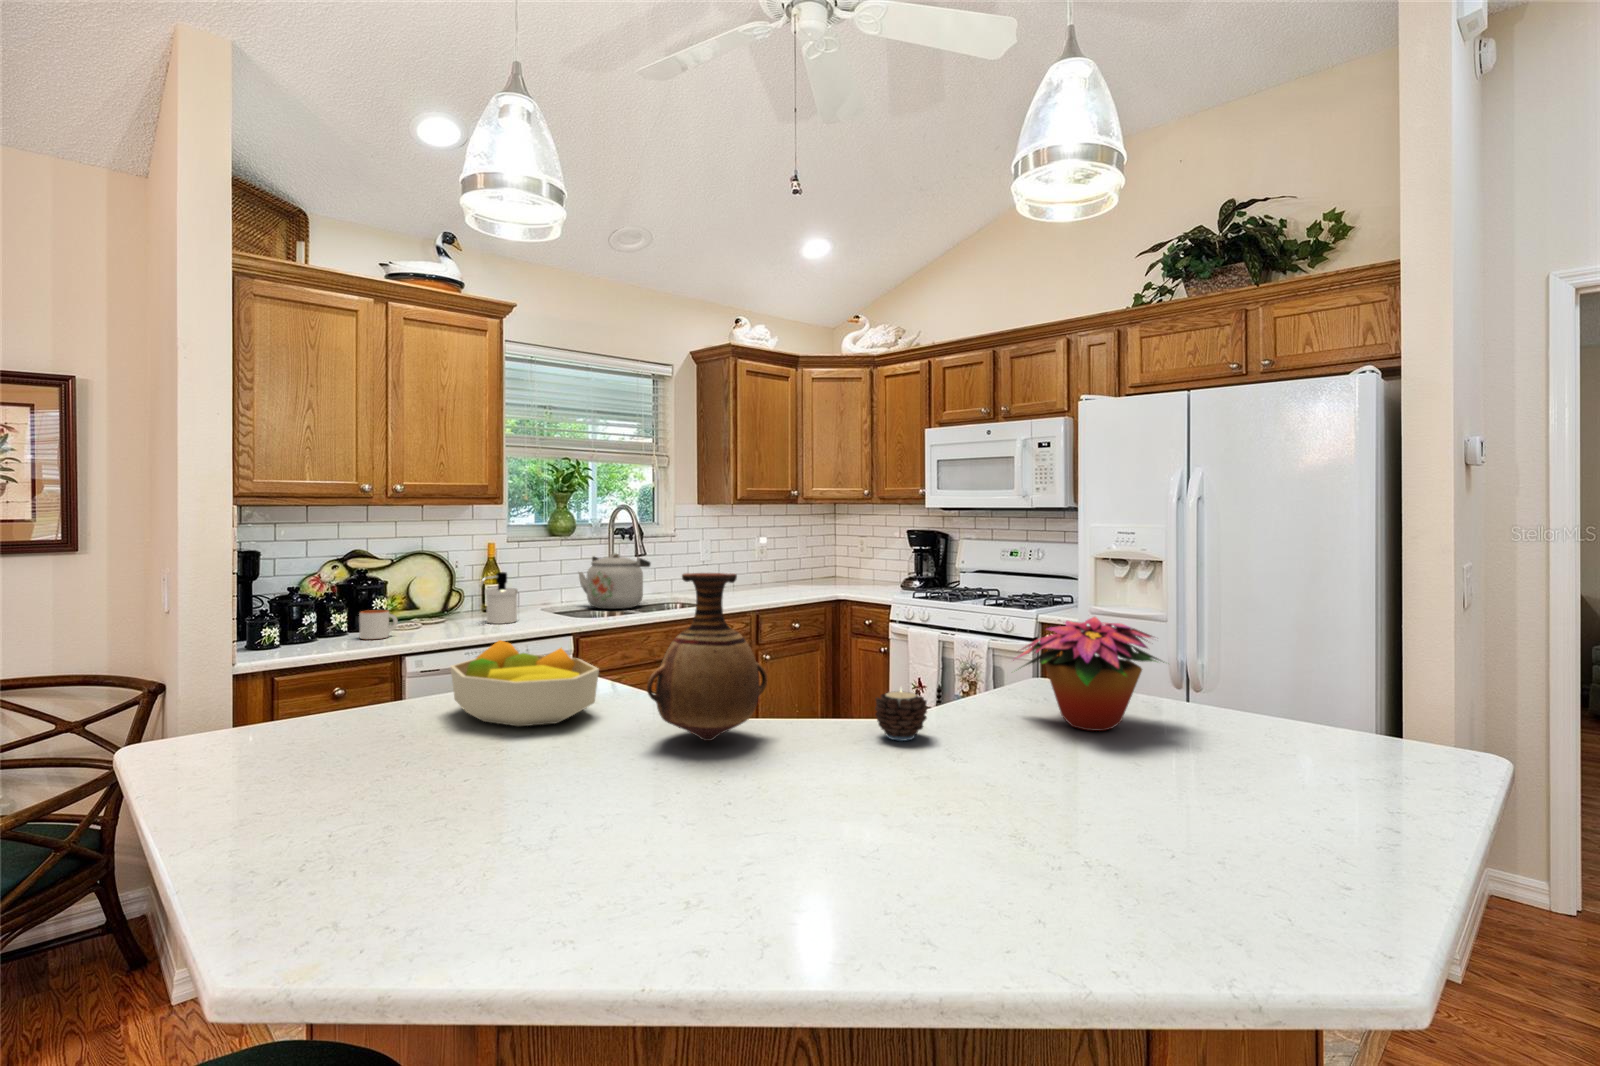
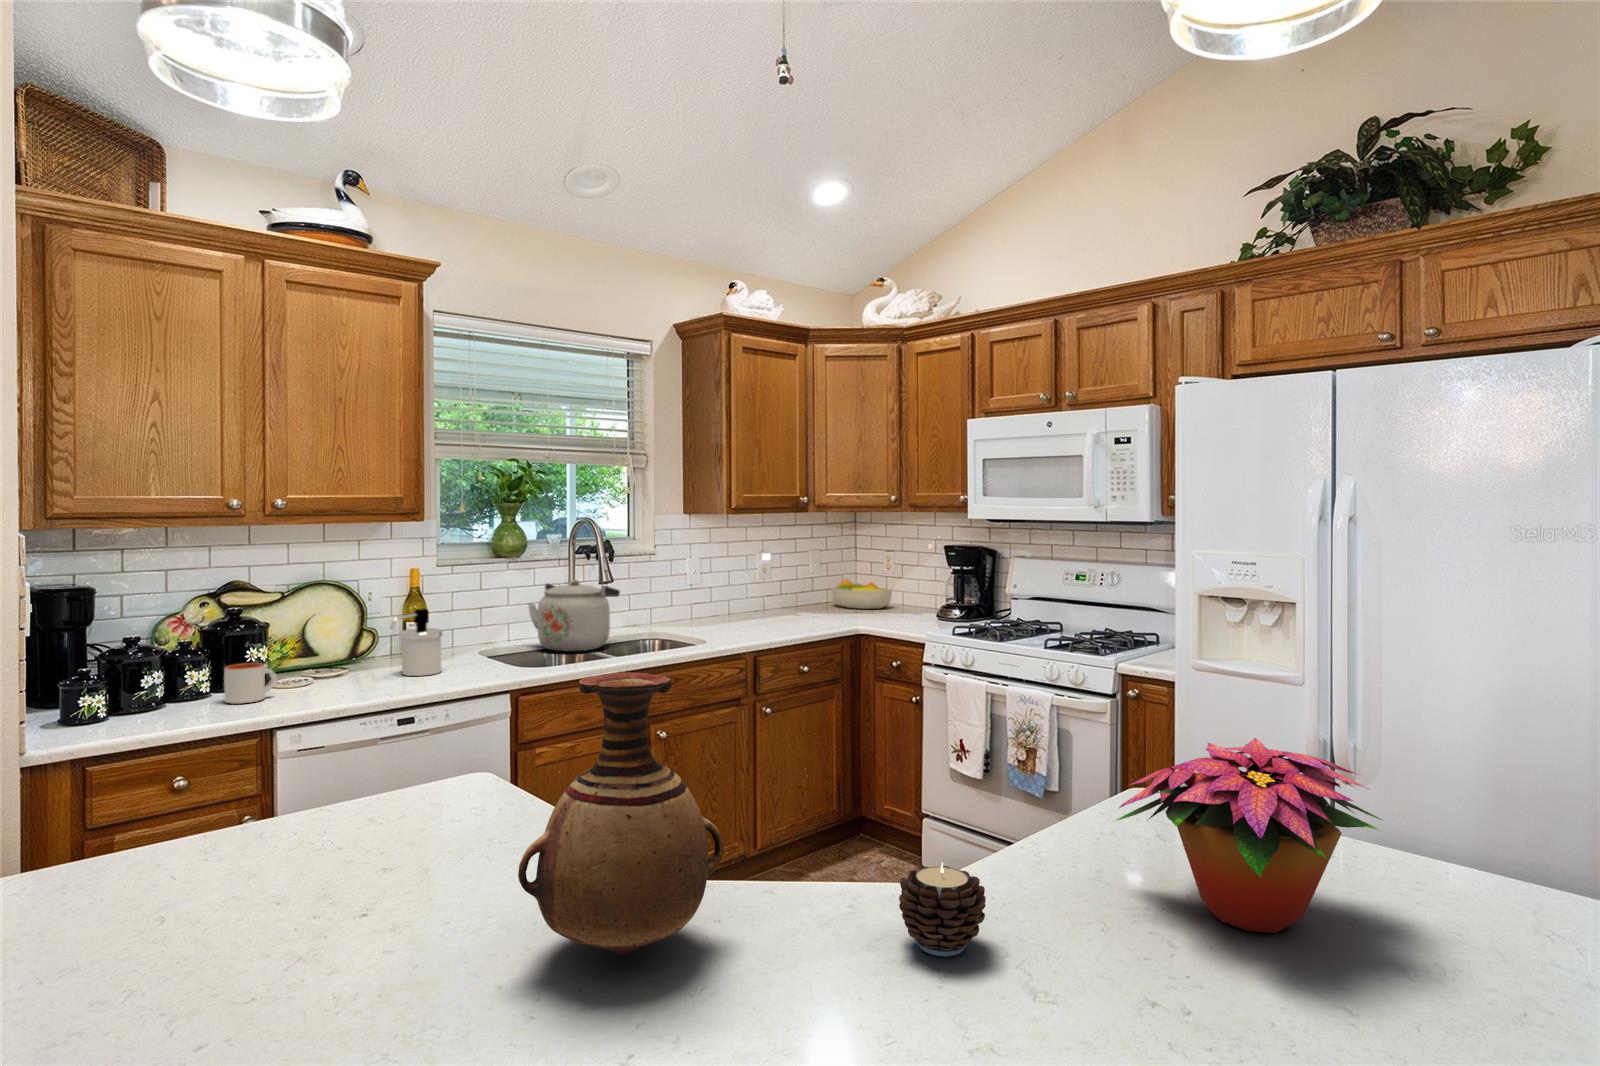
fruit bowl: present [450,640,599,726] -> present [831,579,892,609]

